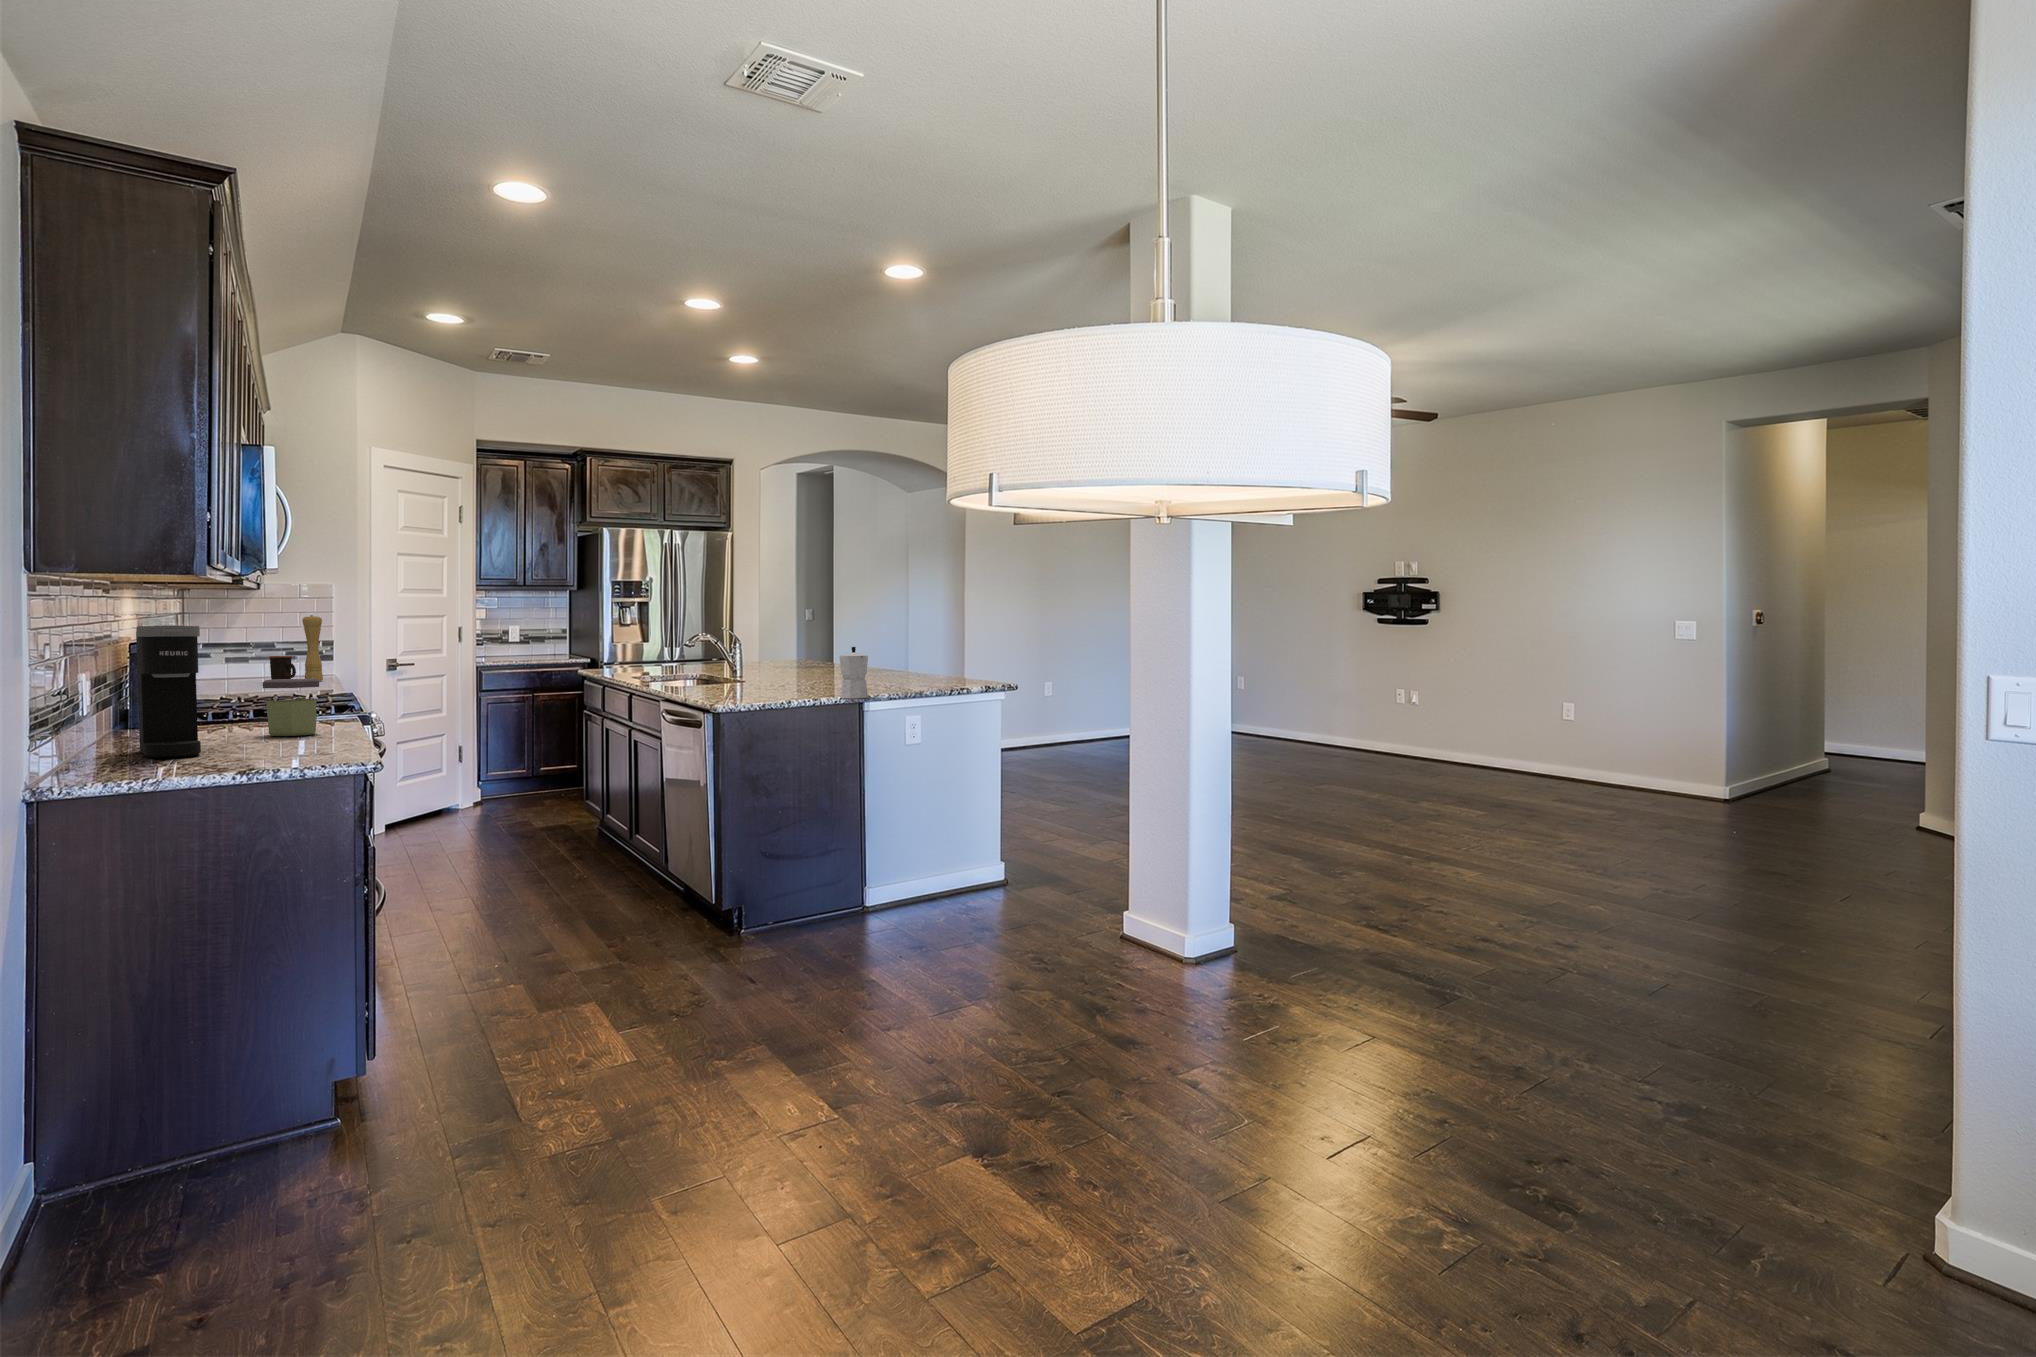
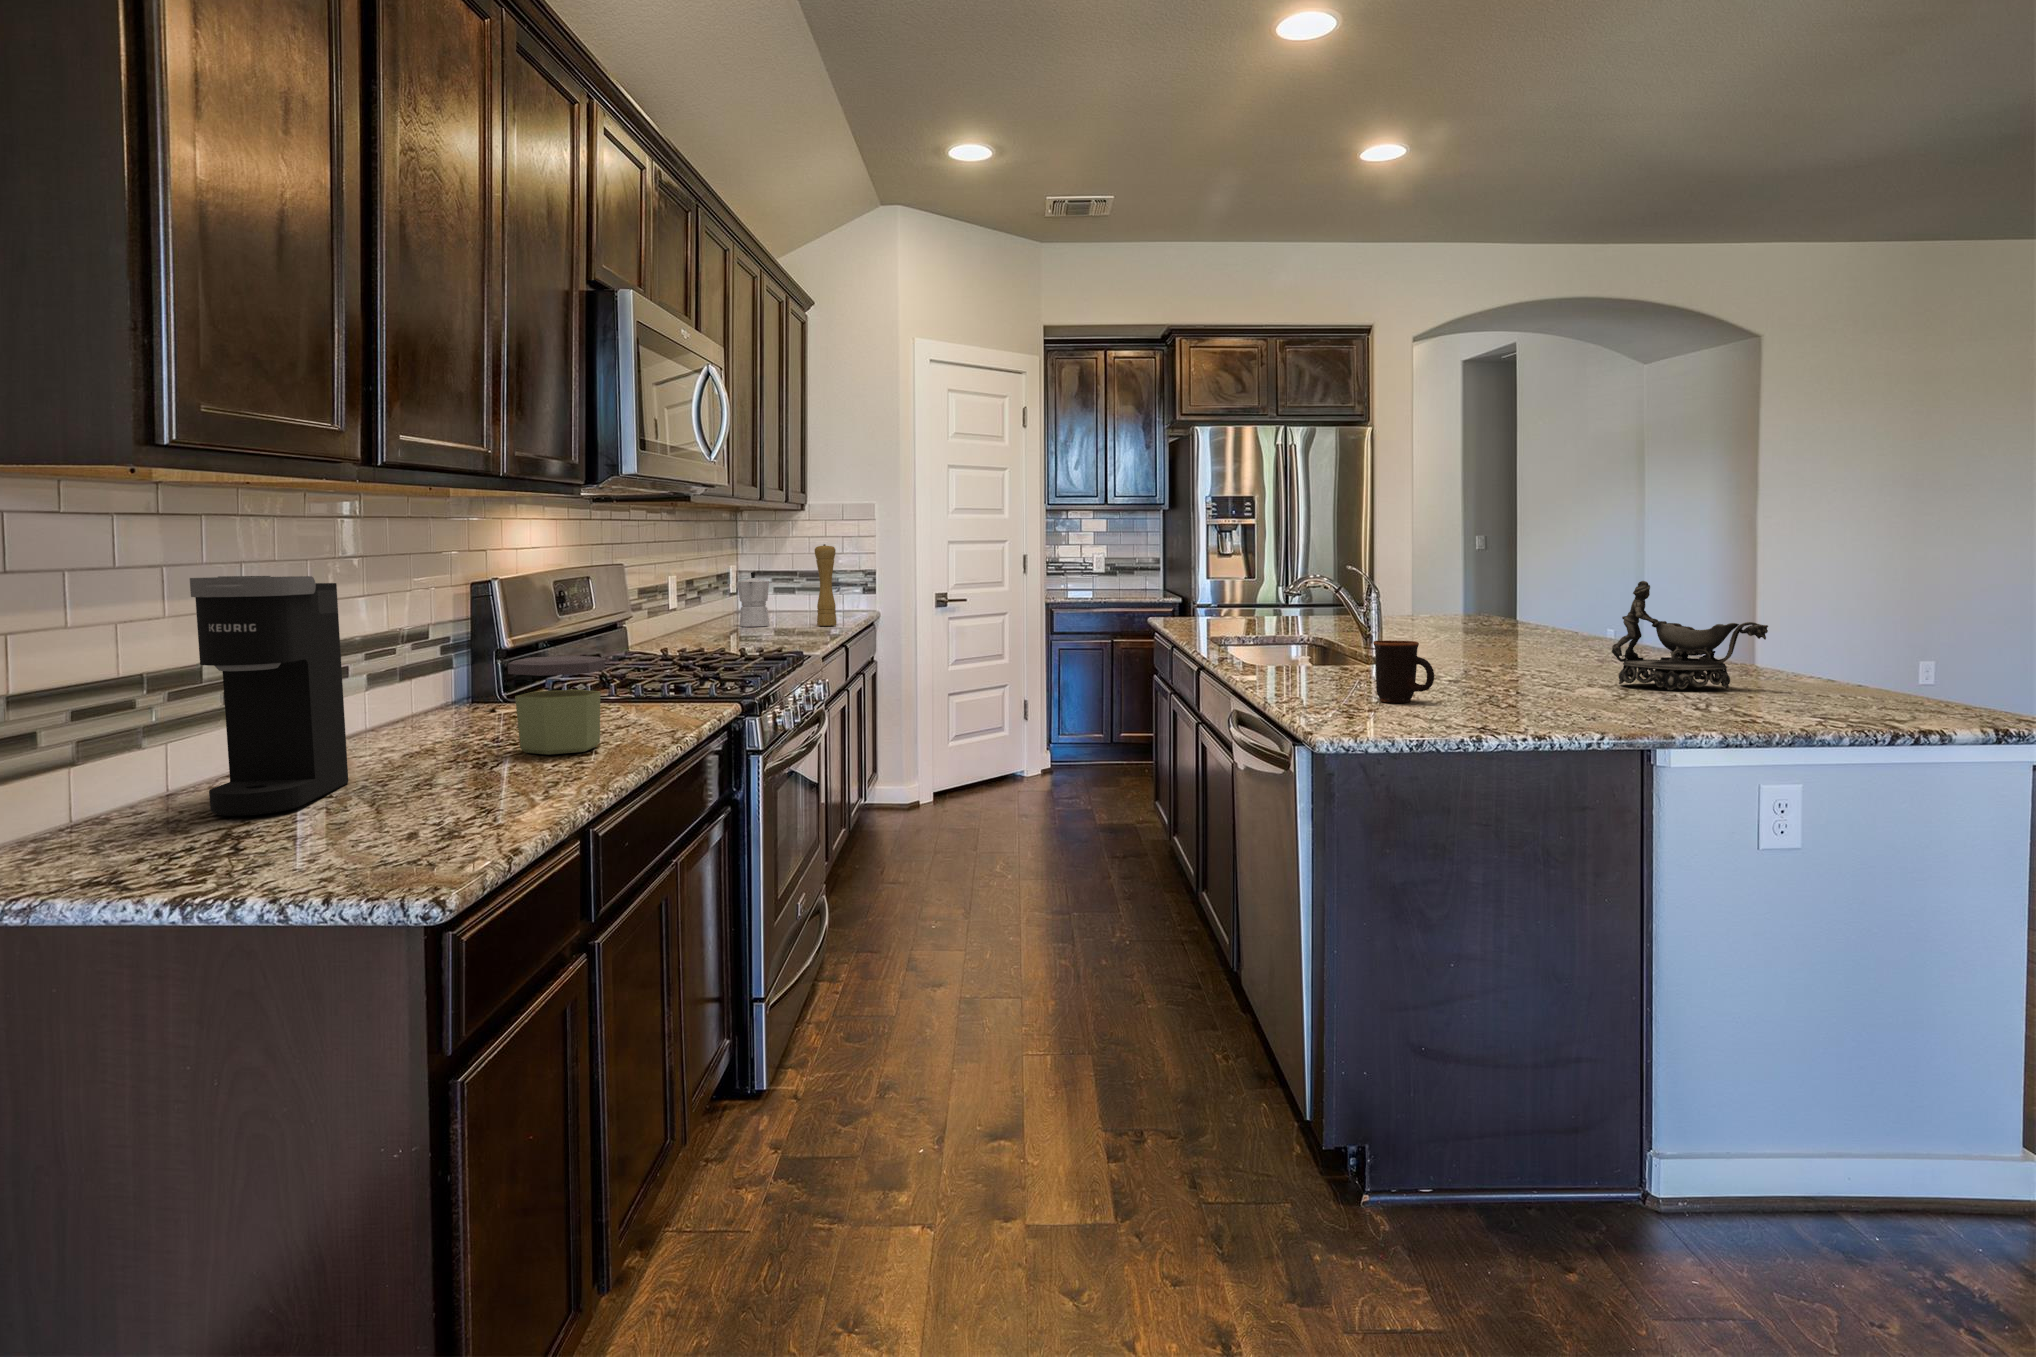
decorative bowl: none [885,639,956,695] -> present [1612,581,1768,690]
moka pot: present [839,647,868,699] -> present [737,572,769,627]
mug: present [269,656,296,680] -> present [1373,641,1434,703]

